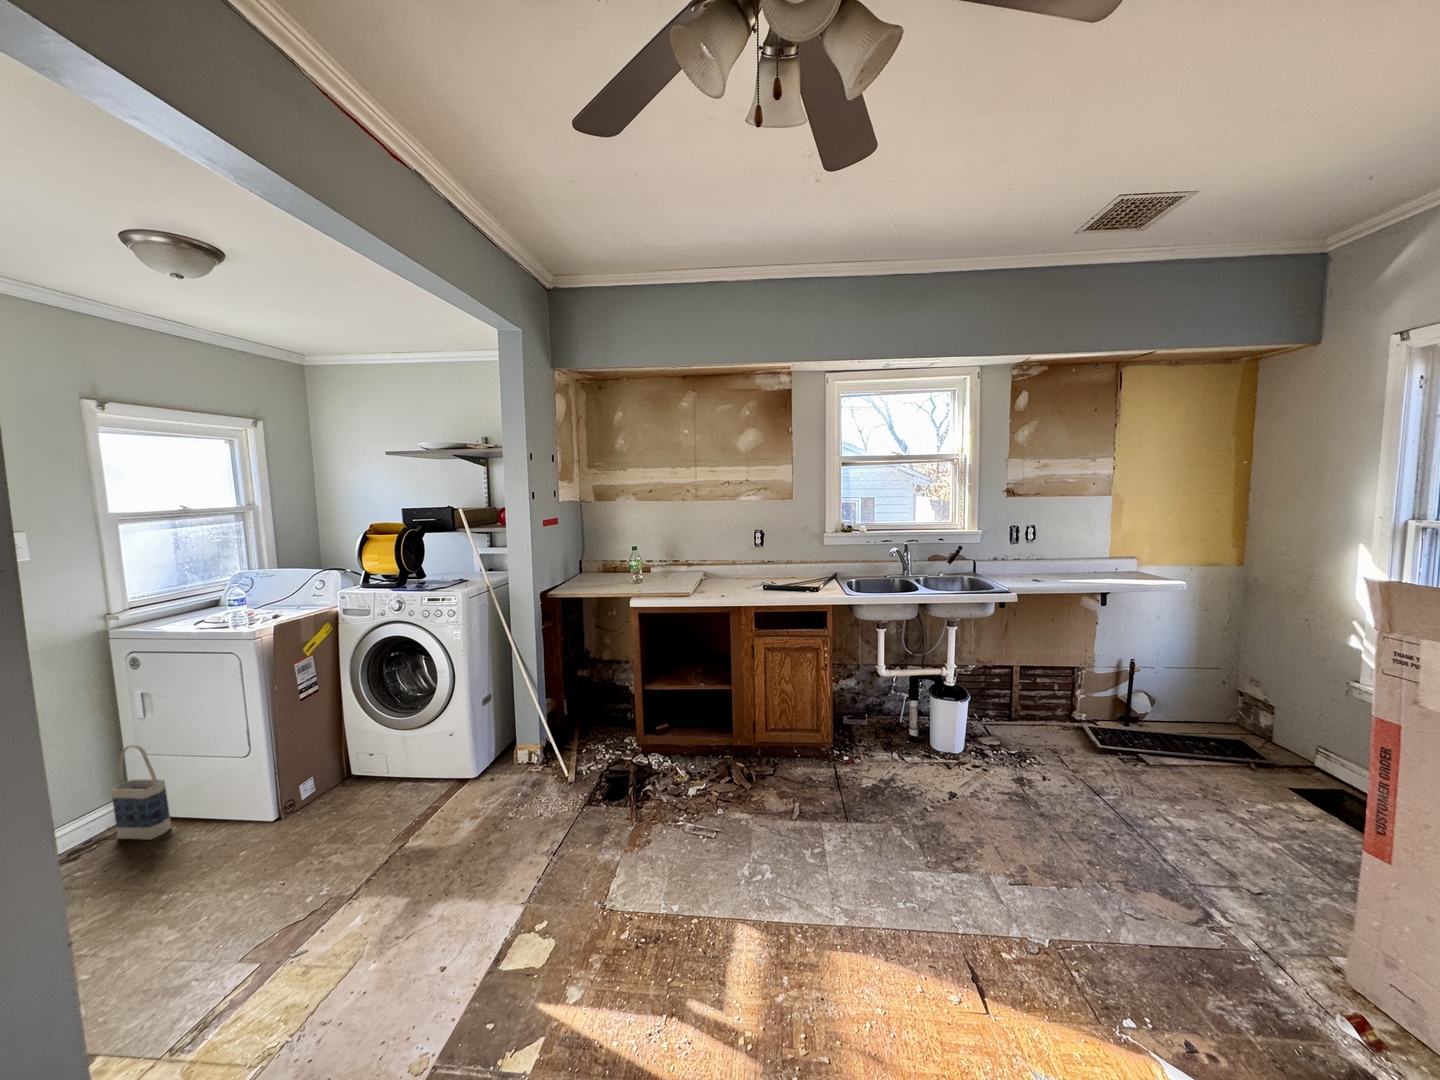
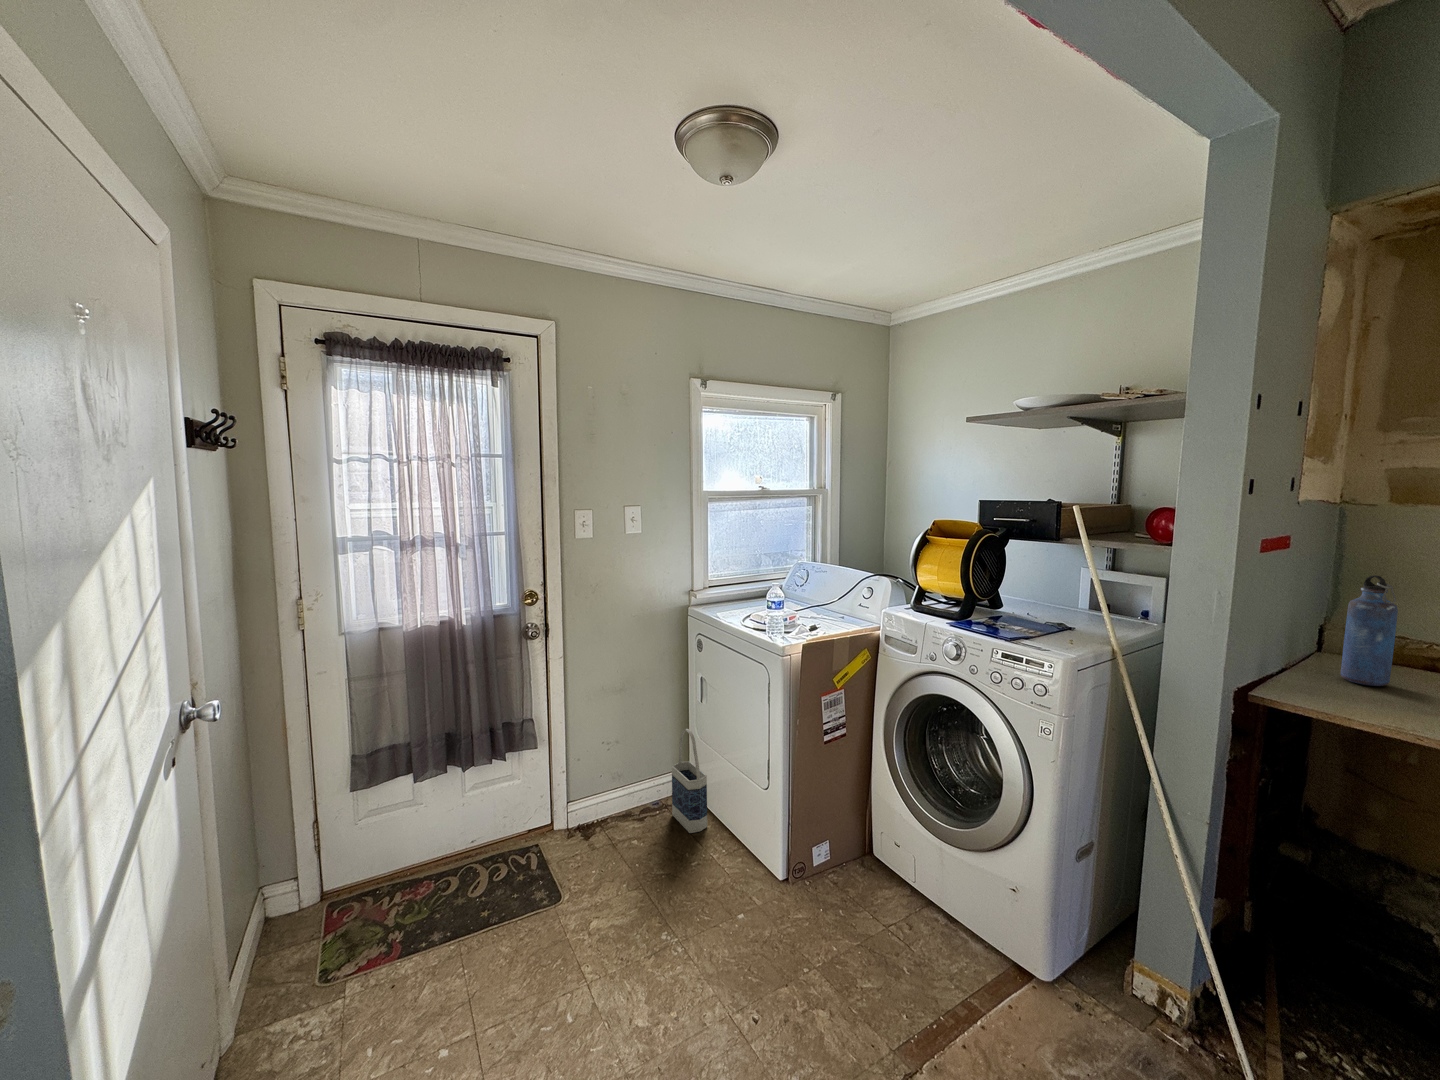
water bottle: none [580,533,597,581] -> present [1341,575,1398,686]

